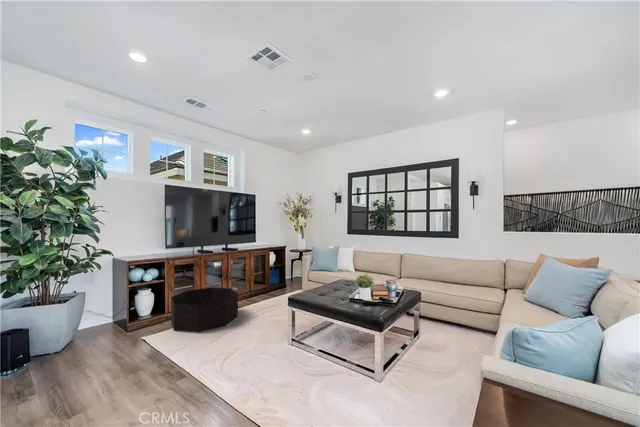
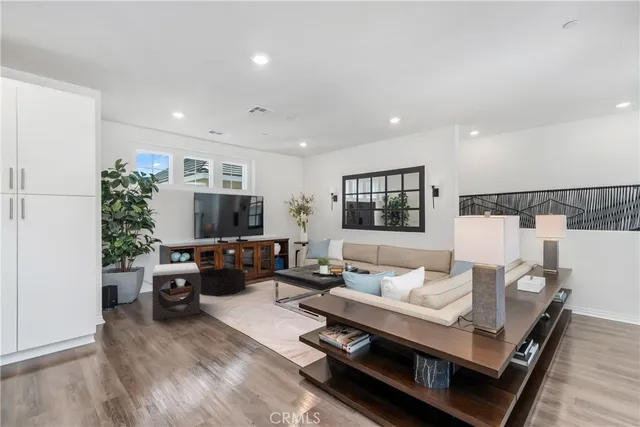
footstool: none [77,287,172,403] -> present [152,263,200,320]

